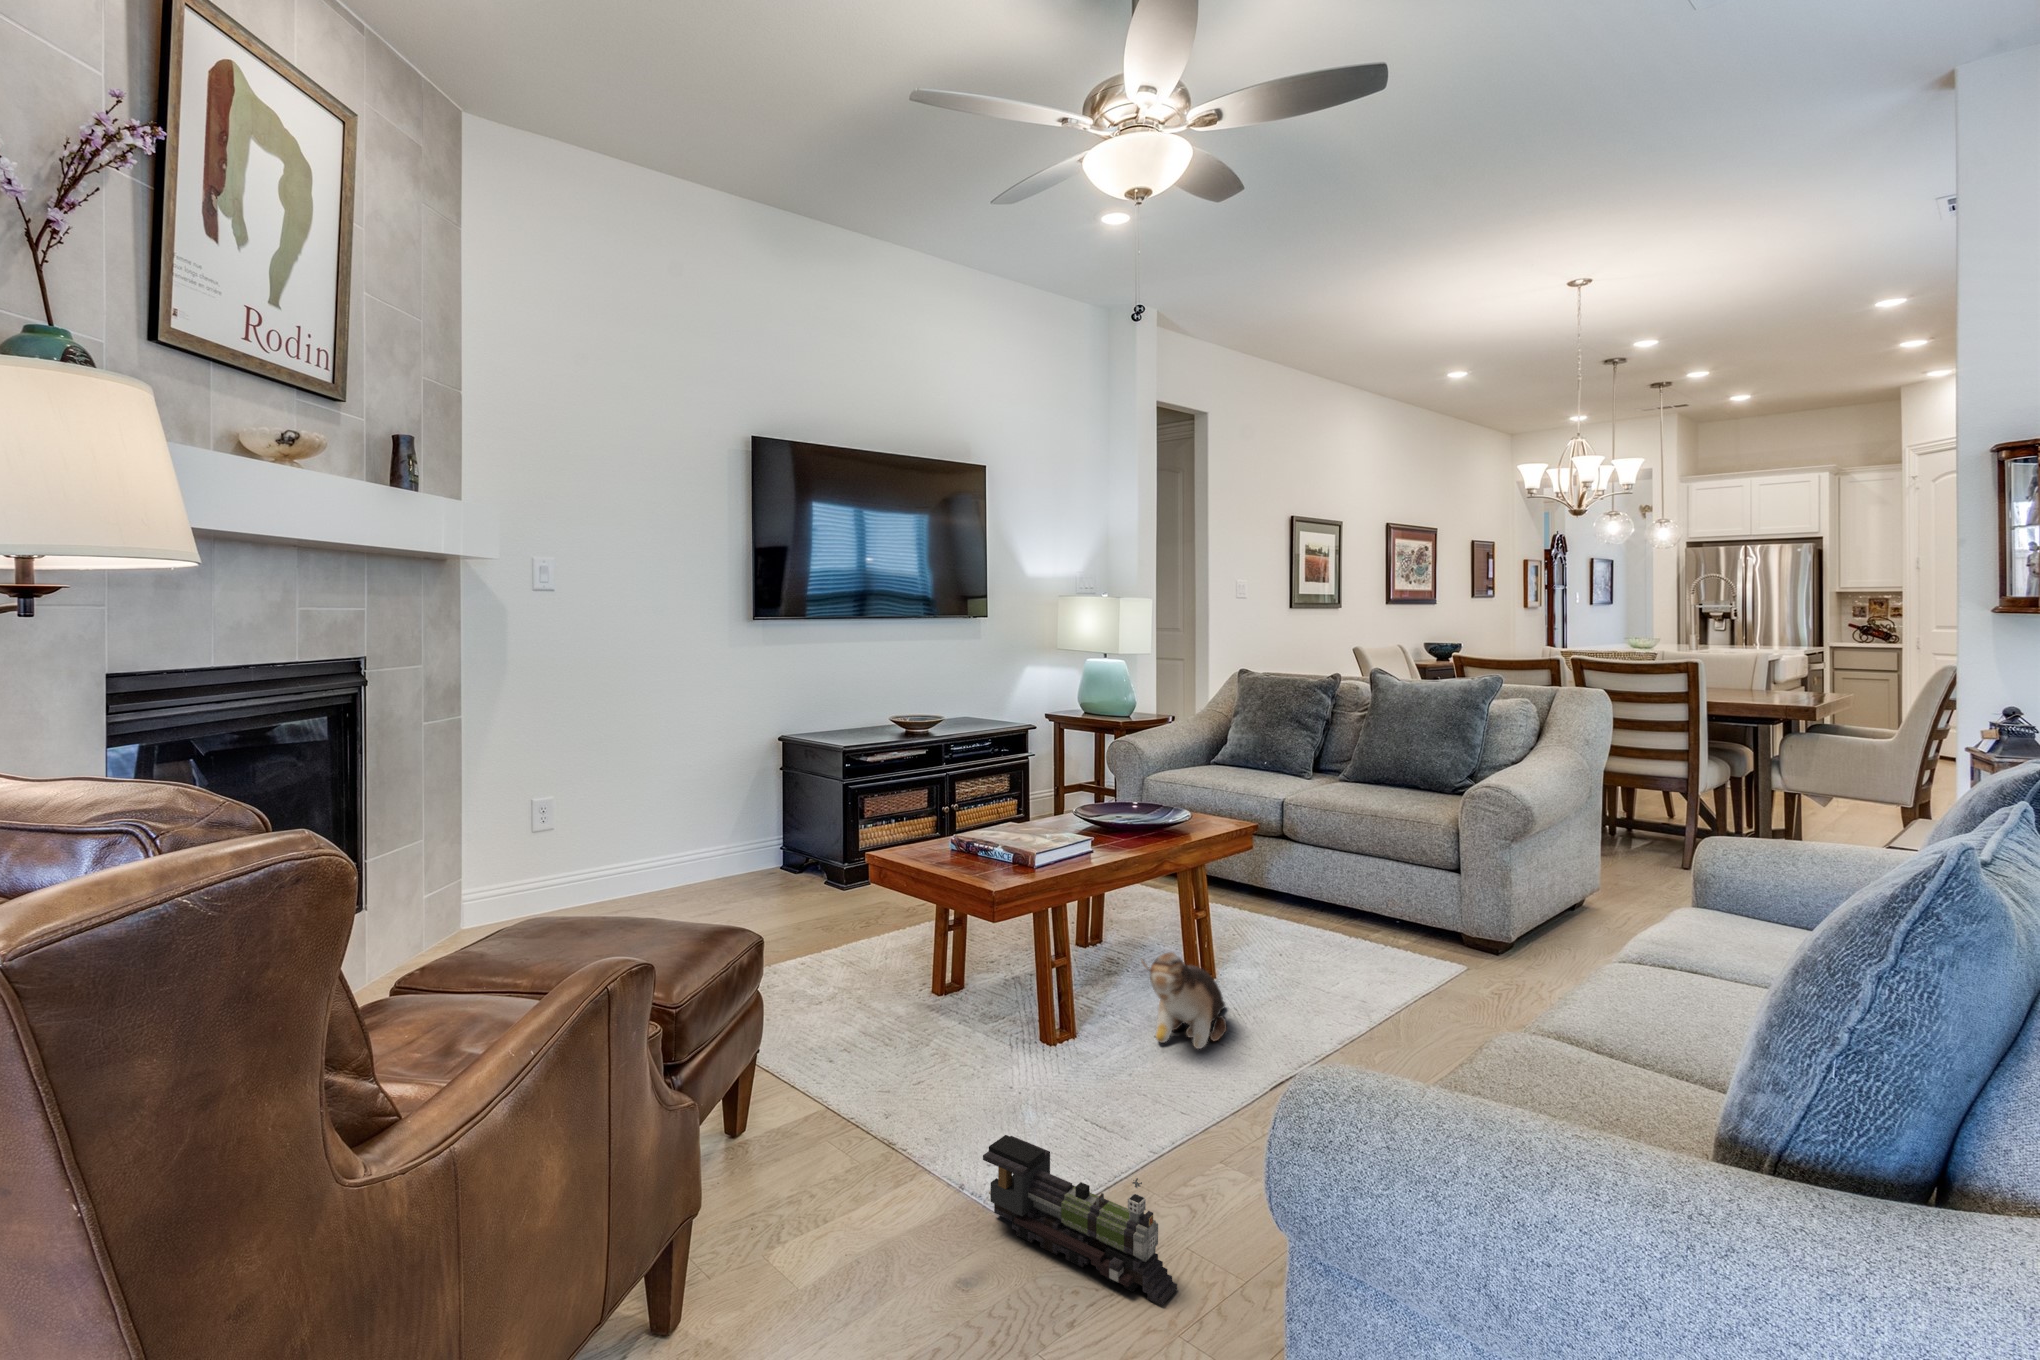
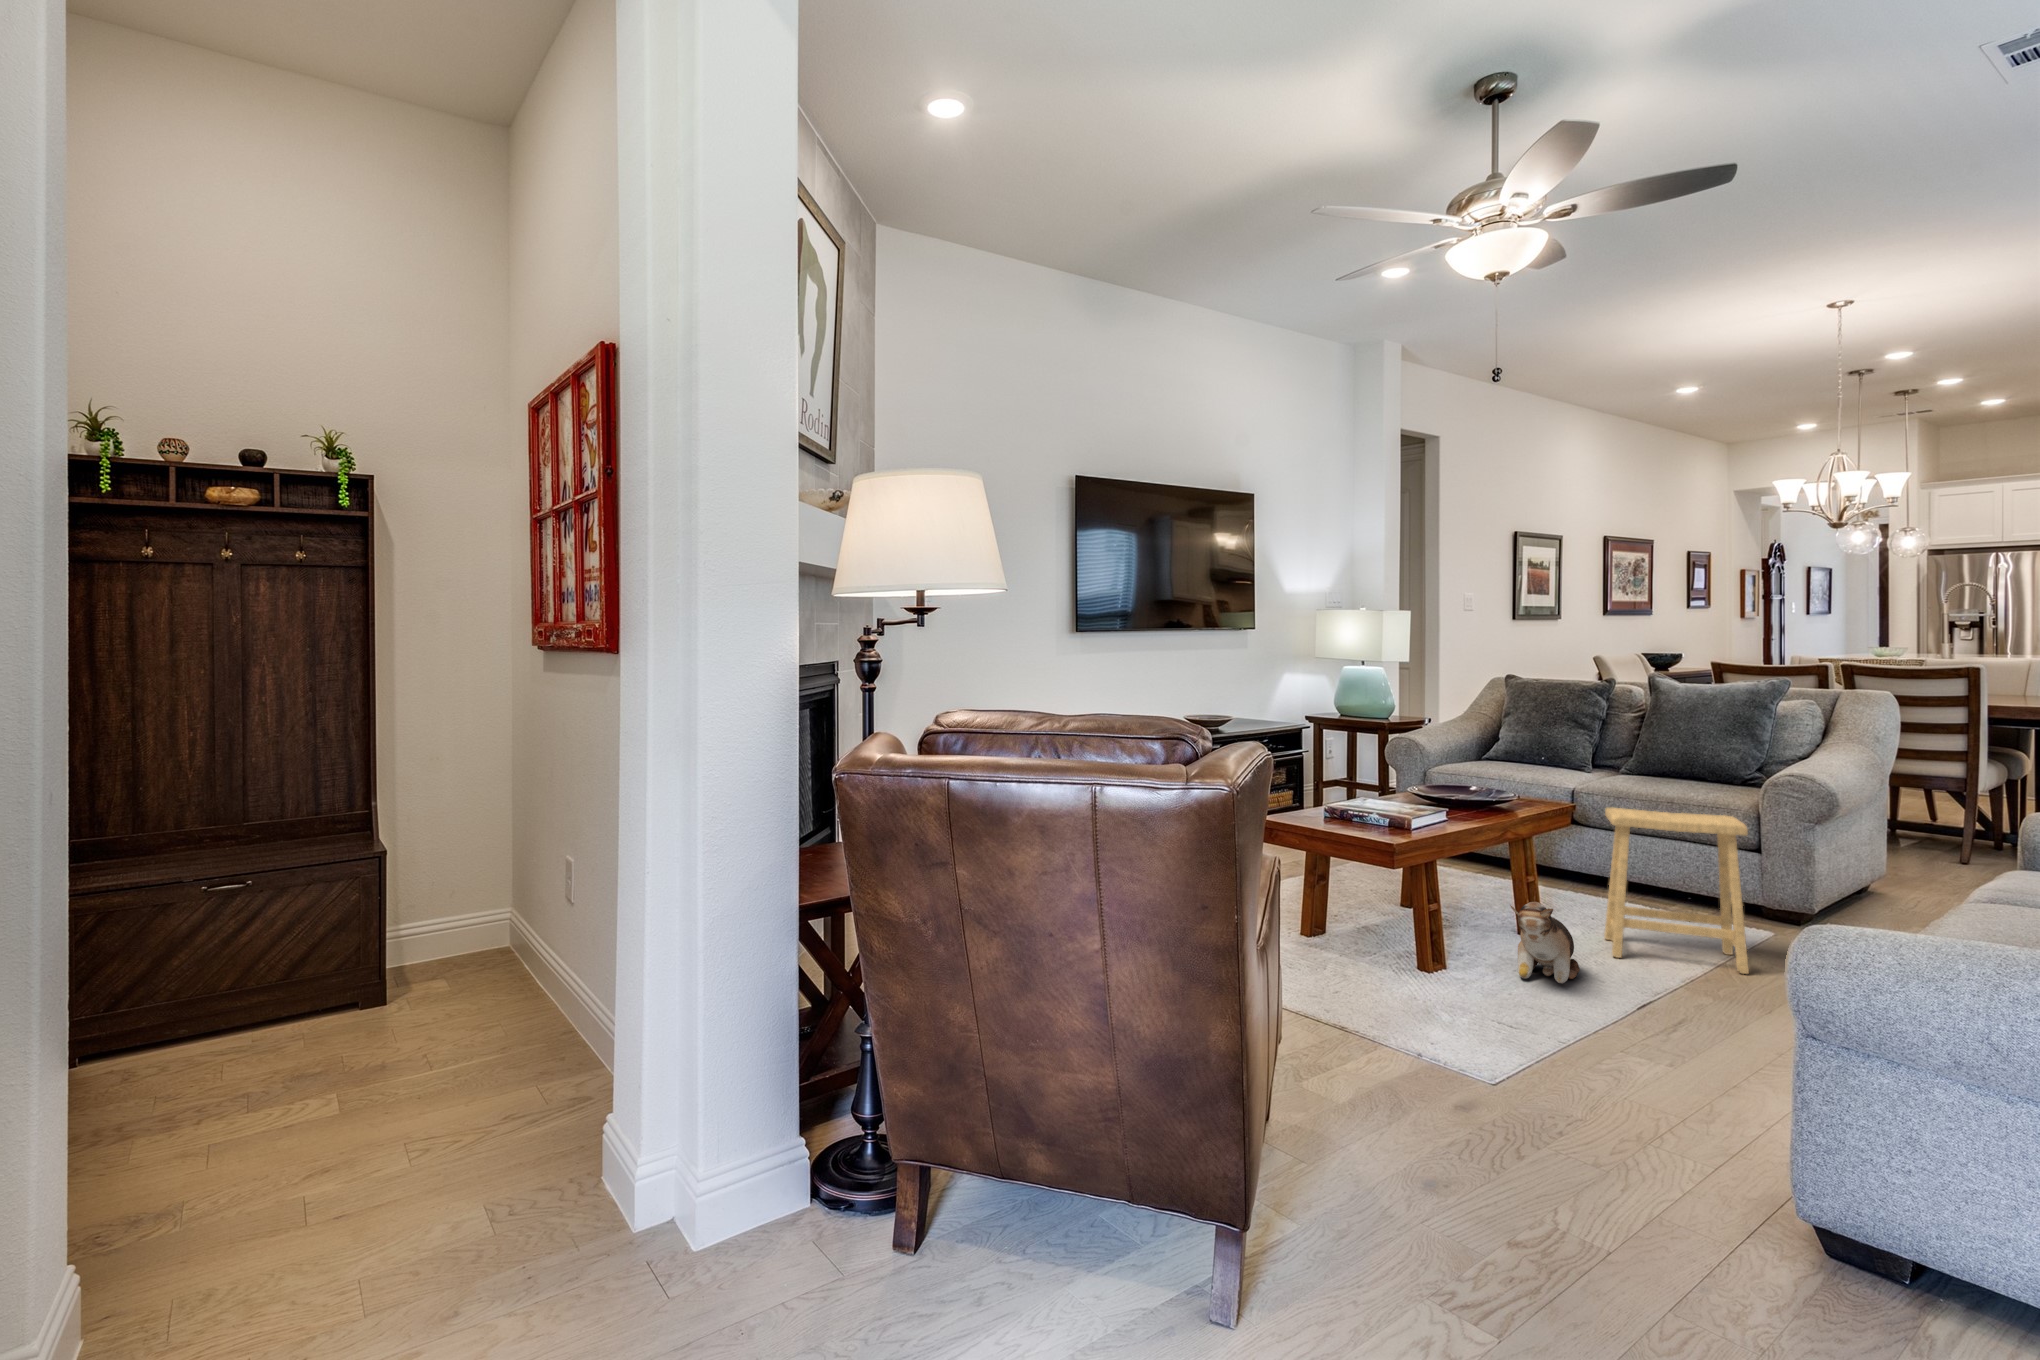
footstool: none [1277,830,1417,1024] -> present [1604,808,1749,974]
toy train: present [983,1135,1177,1306] -> none [1453,1019,1634,1138]

